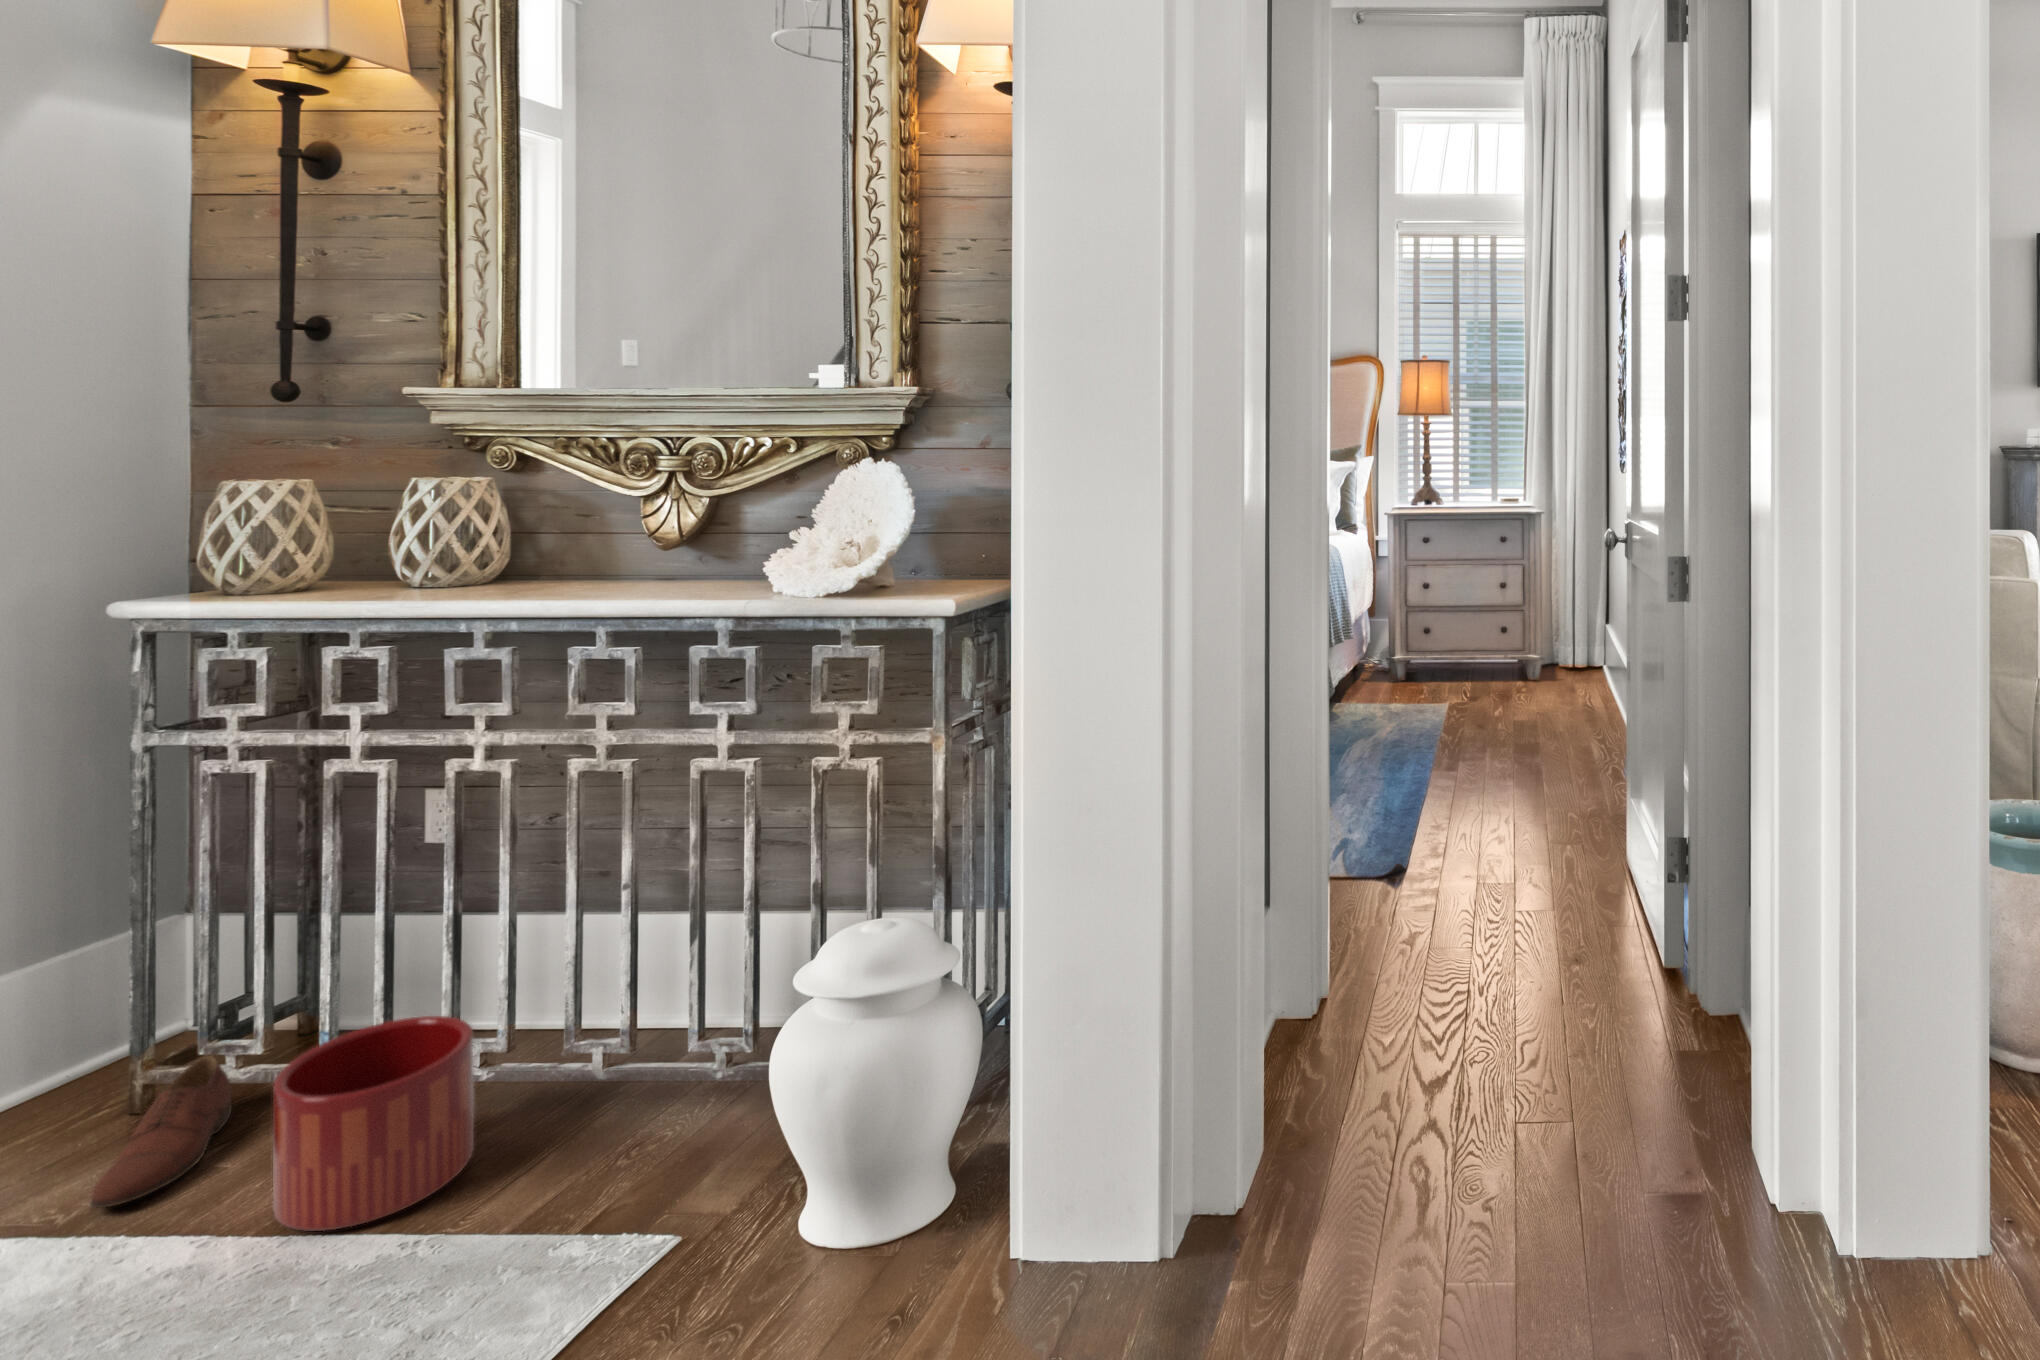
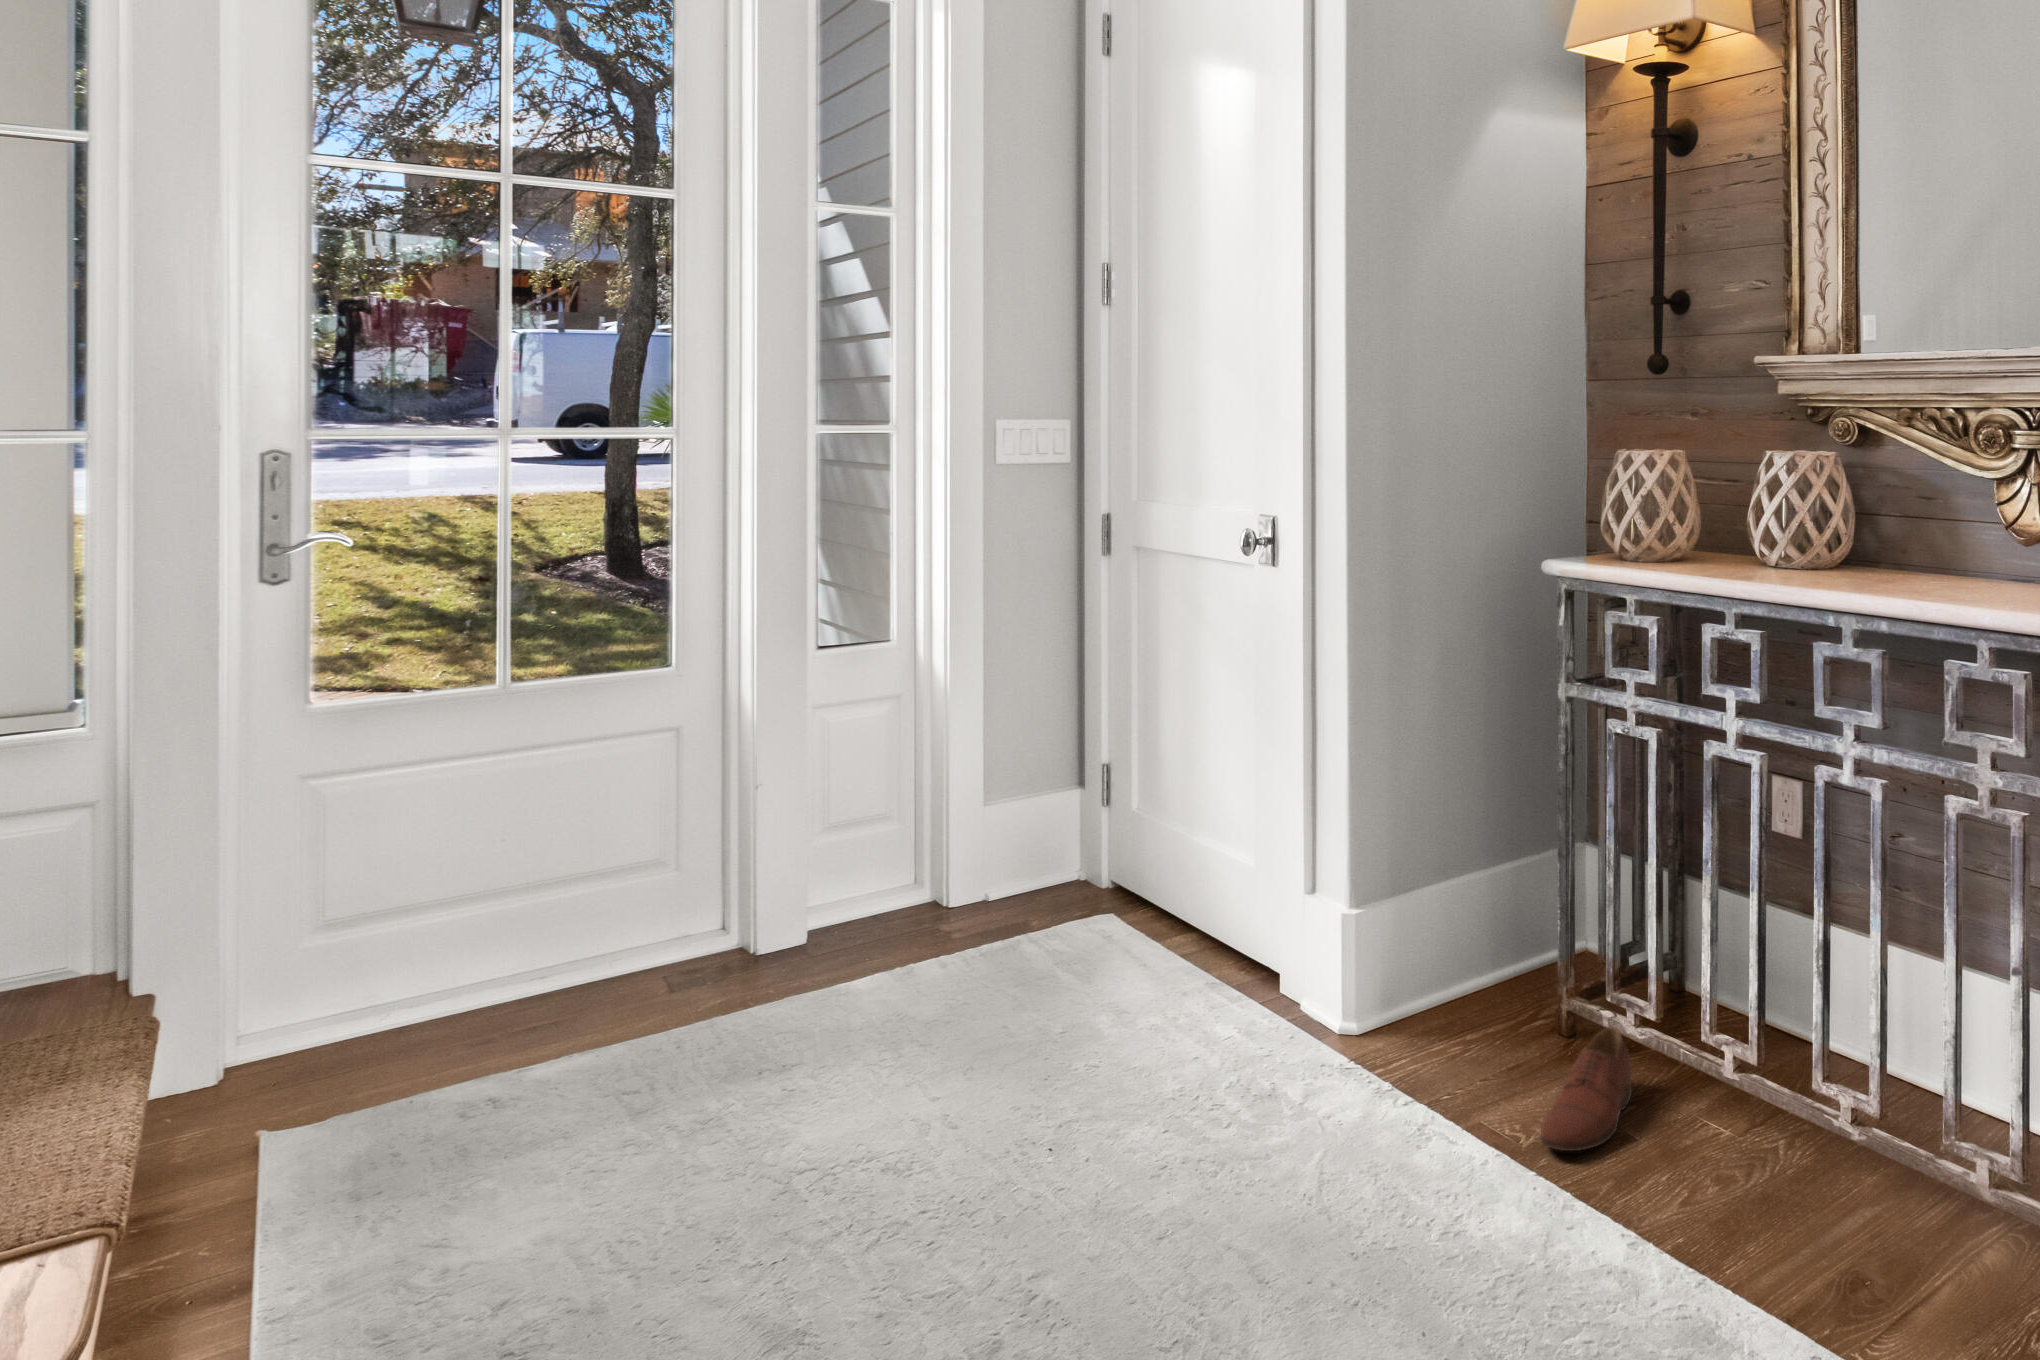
planter: present [273,1016,474,1231] -> none [1684,1048,1862,1279]

